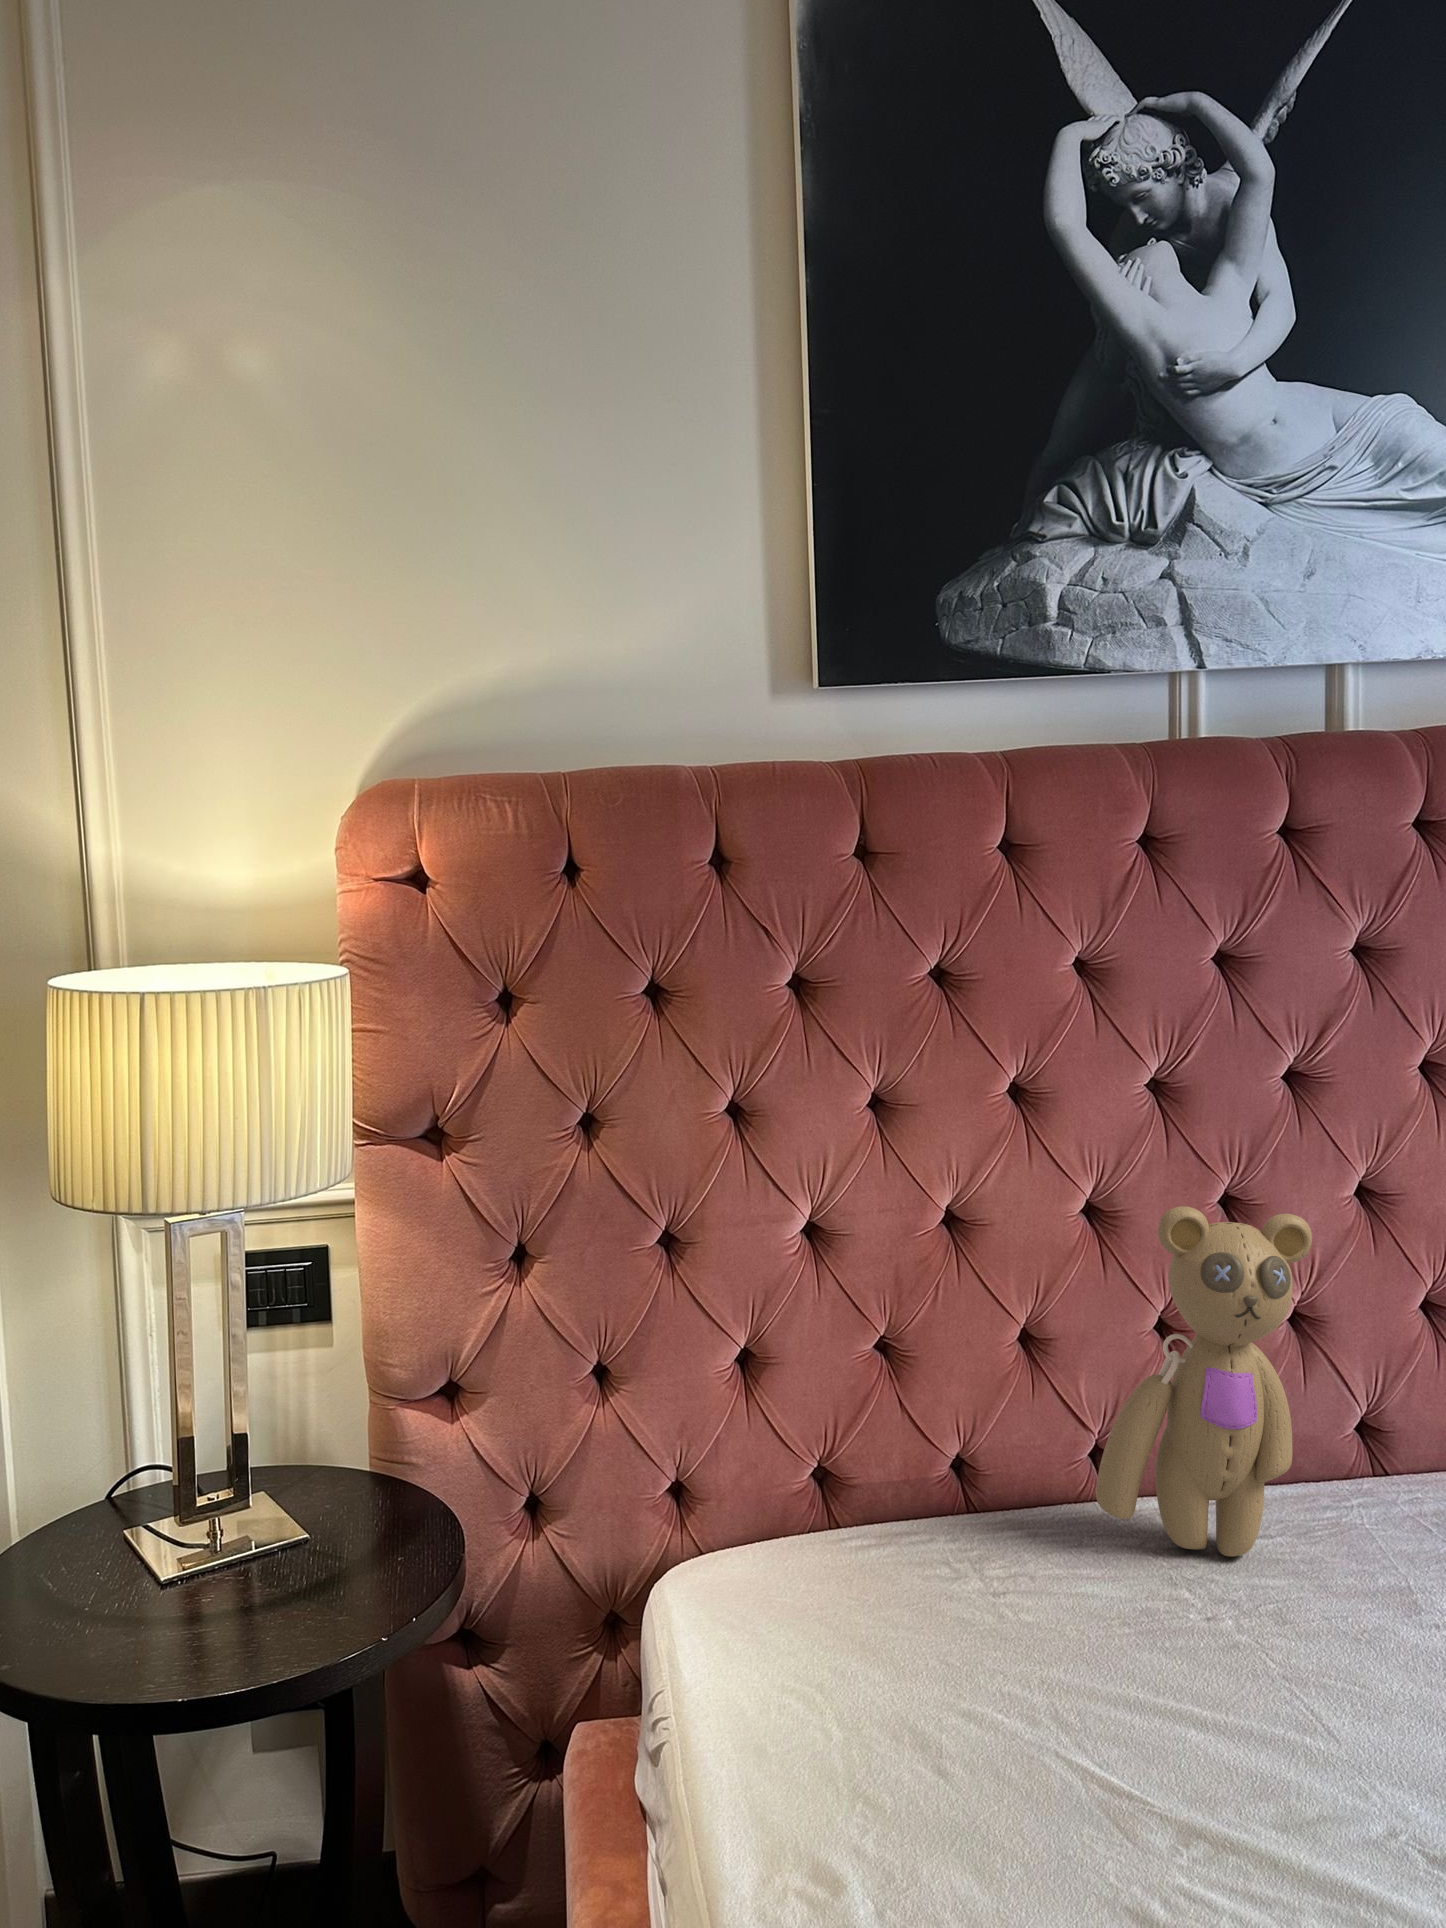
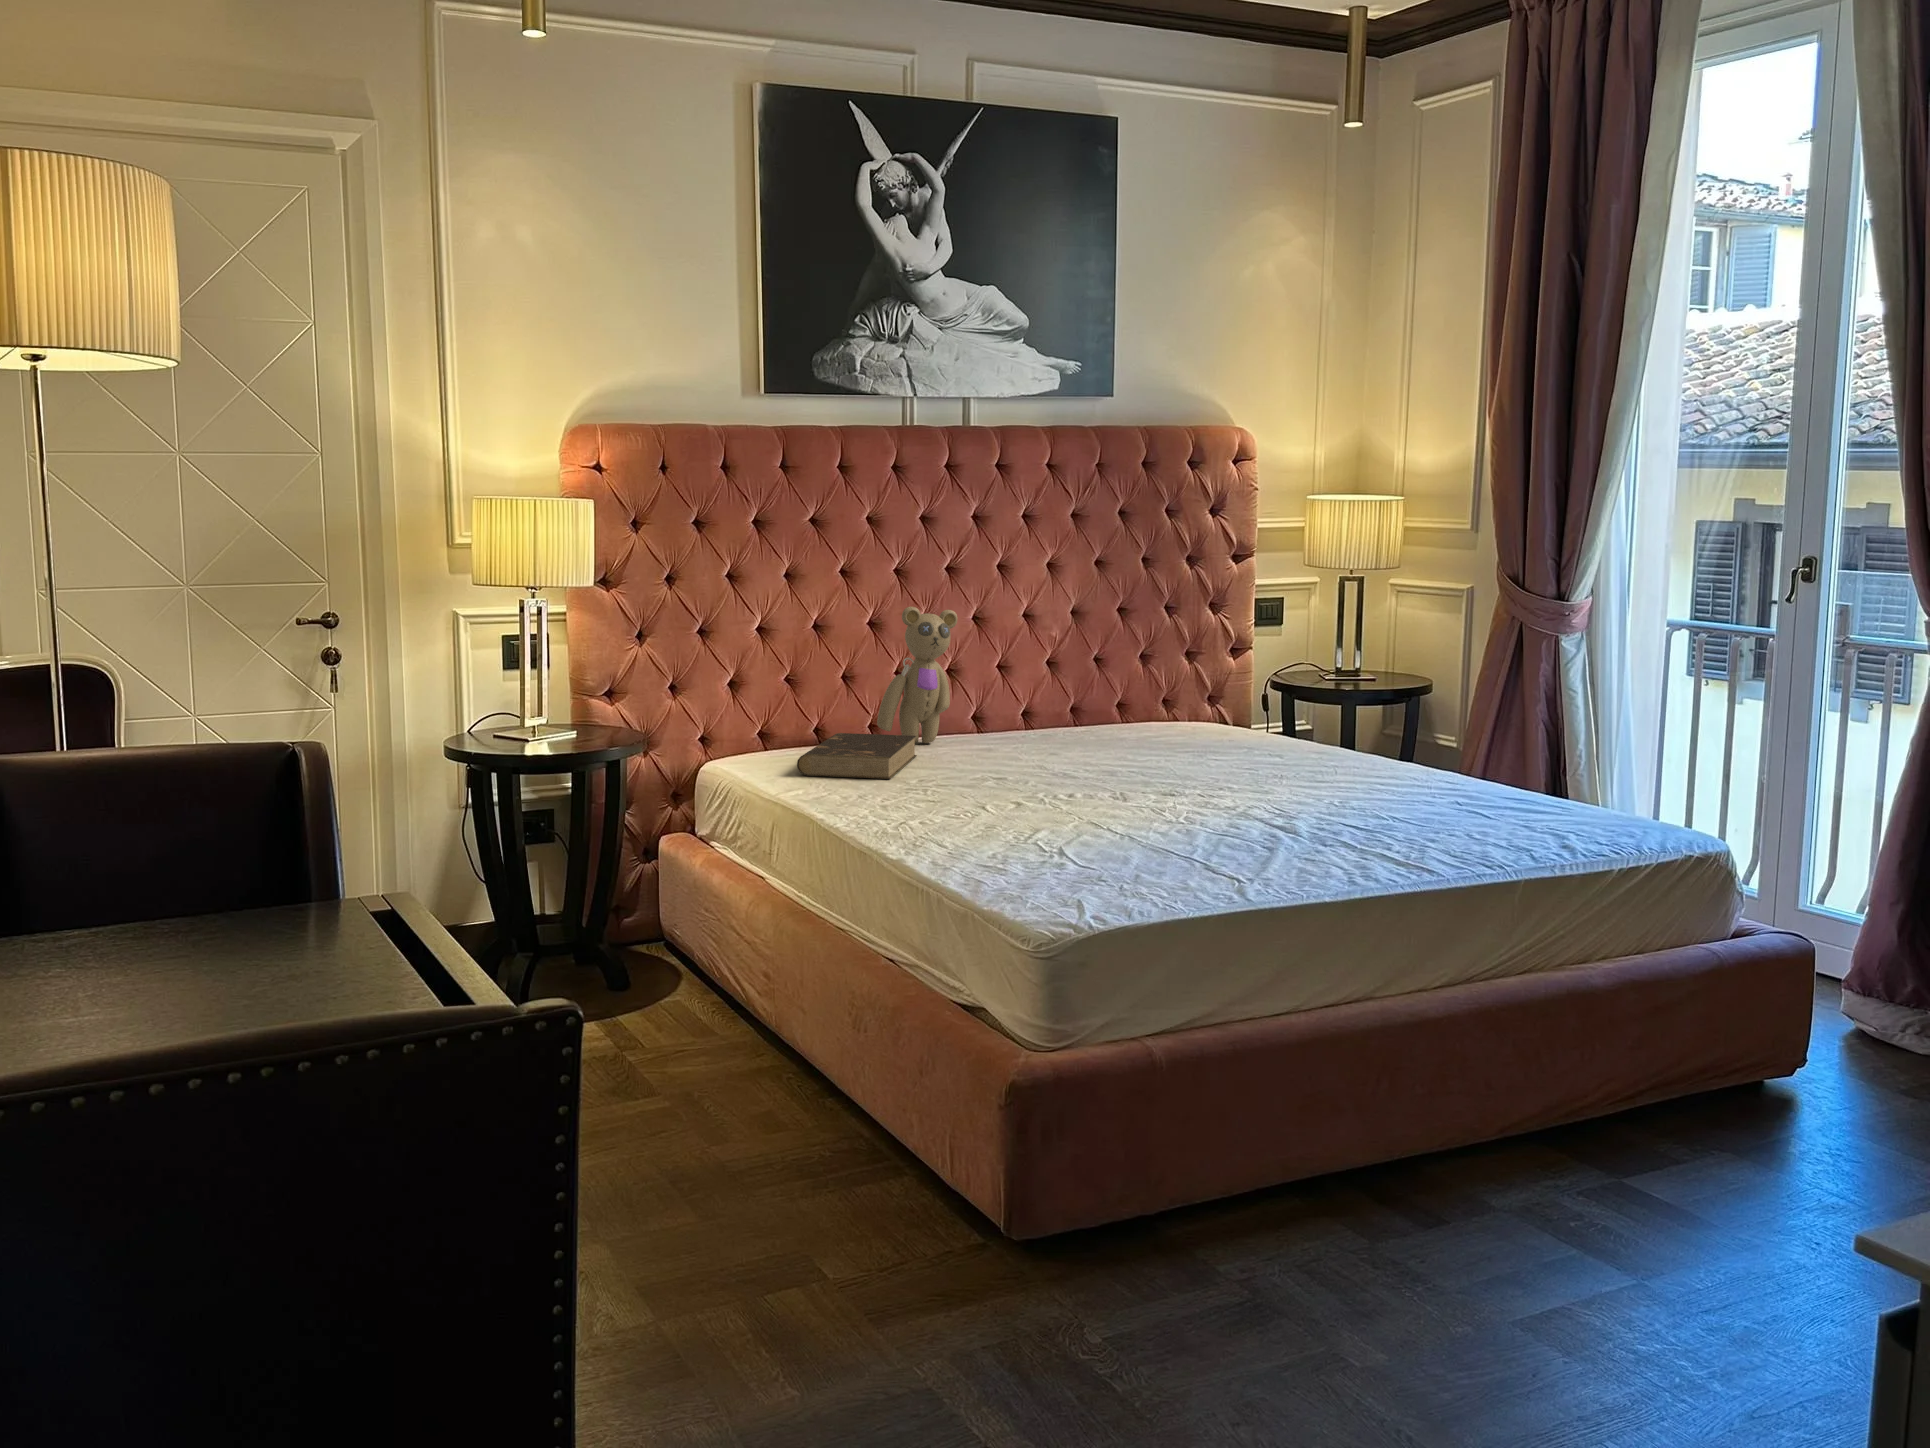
book: none [815,1545,1194,1851] -> present [797,733,917,779]

